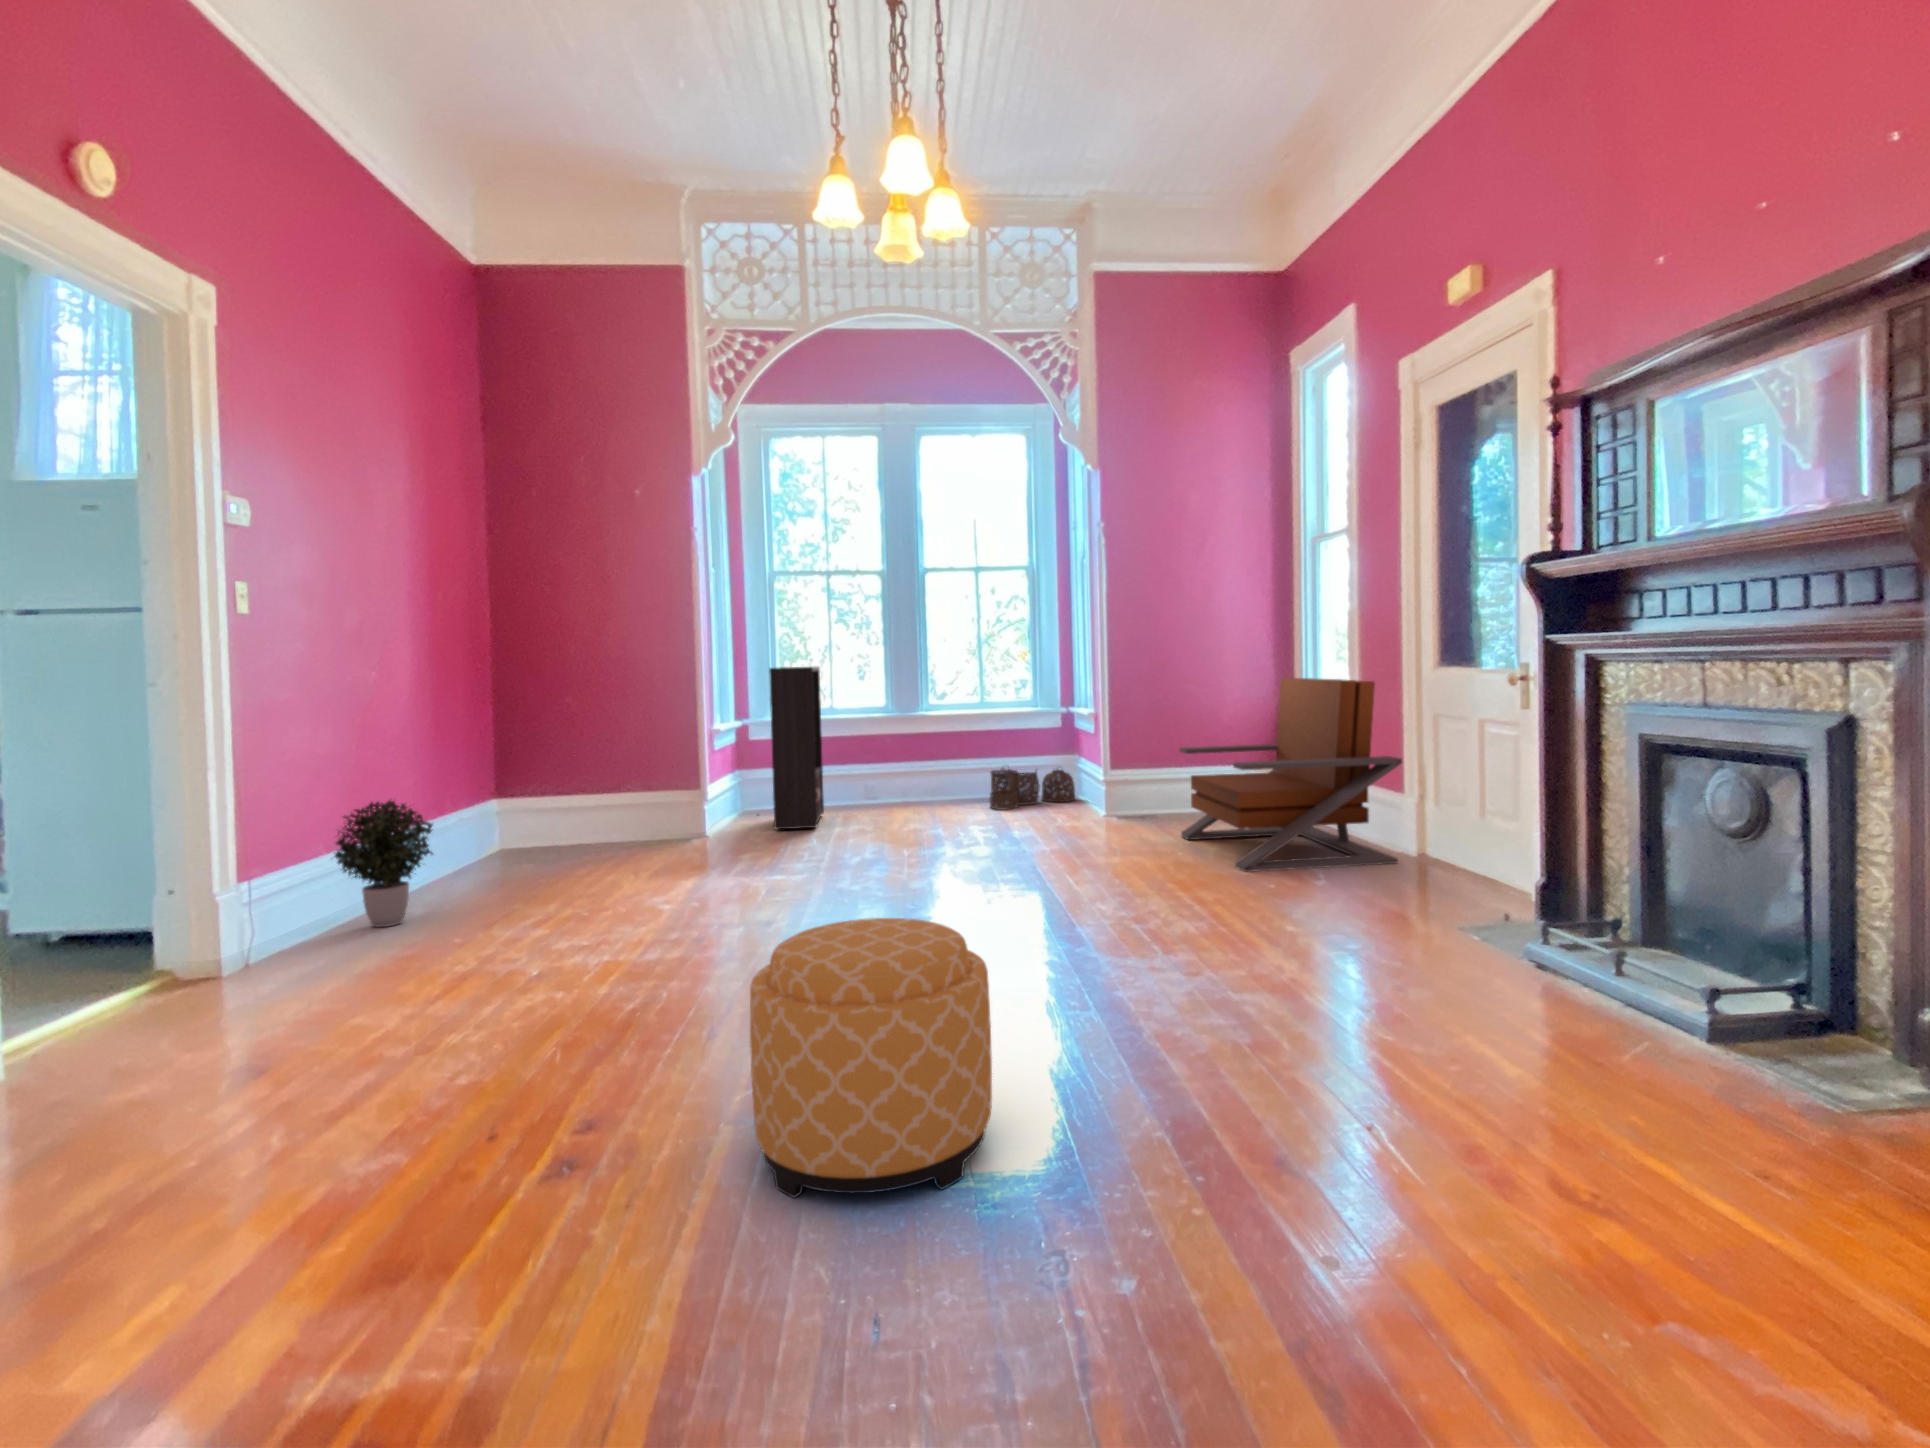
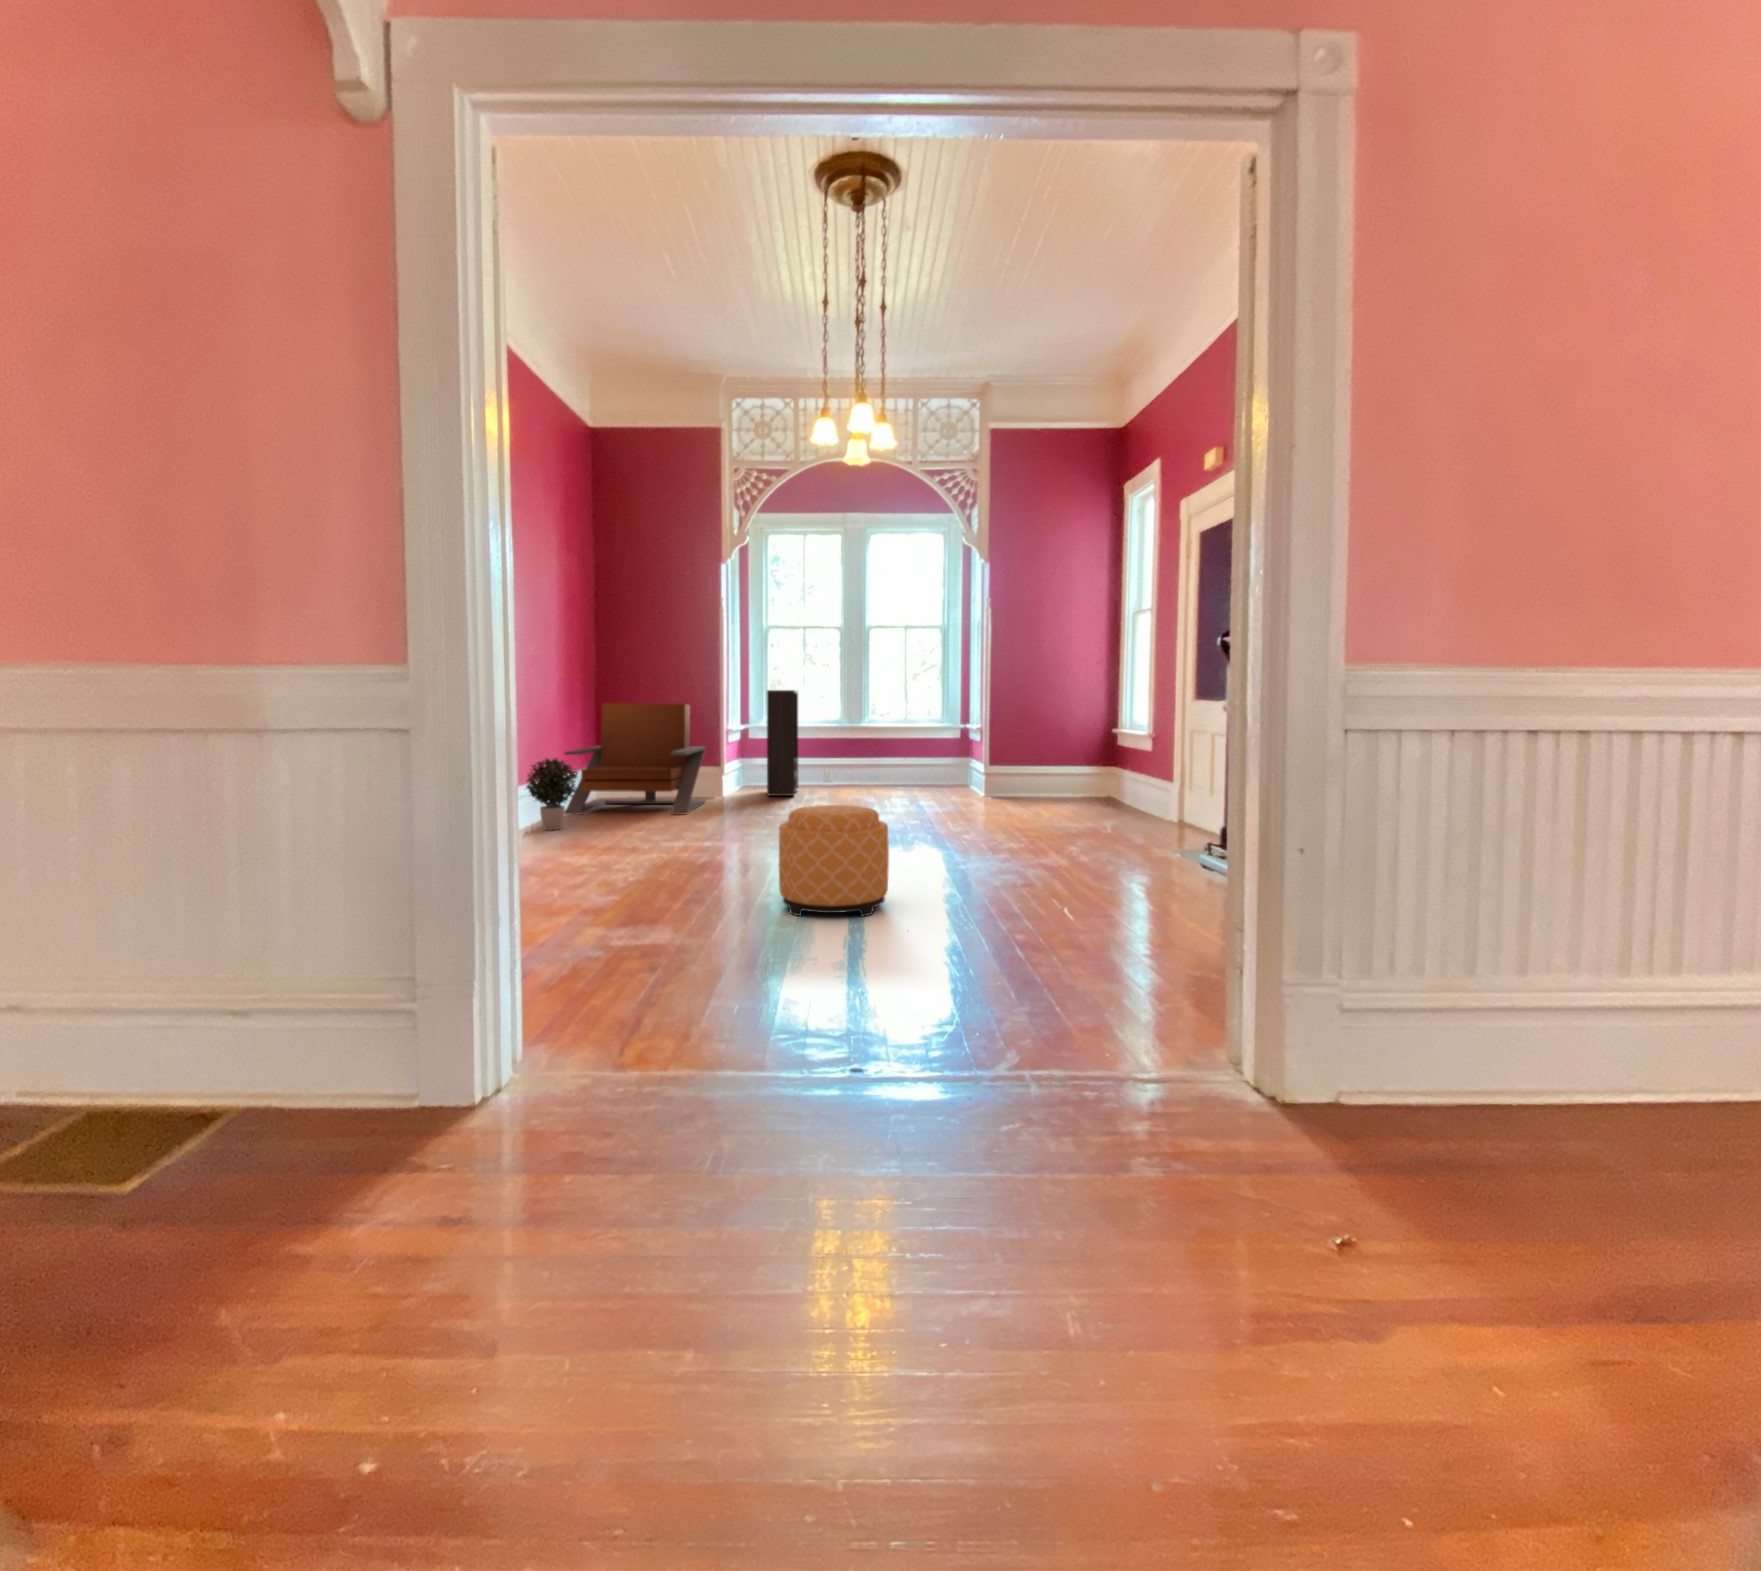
lounge chair: present [1180,678,1402,872] -> present [564,703,705,815]
woven basket: present [989,768,1075,809] -> none [910,763,969,791]

